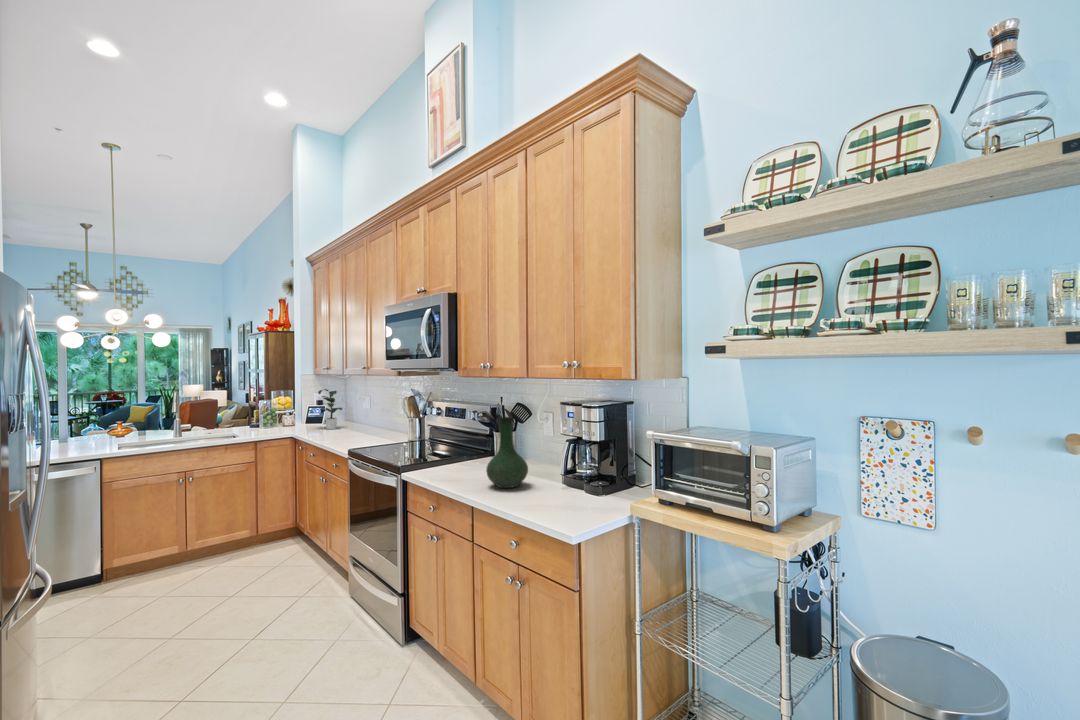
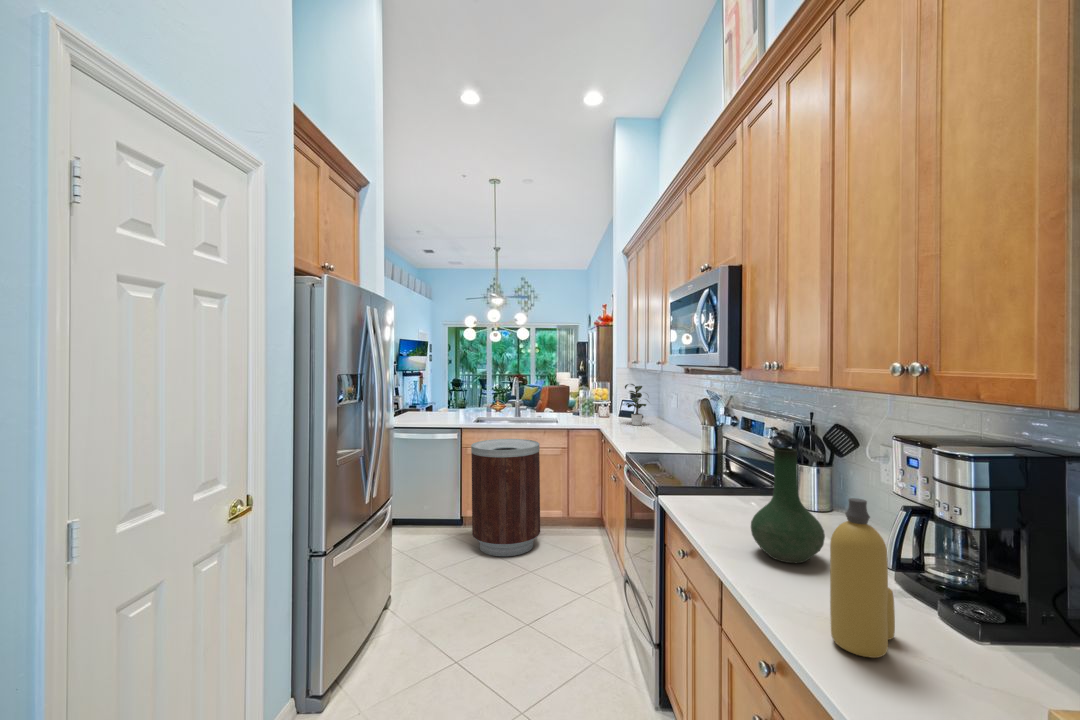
bottle: none [547,433,573,512] -> present [830,498,895,658]
trash can: none [128,458,229,597] -> present [471,439,540,556]

